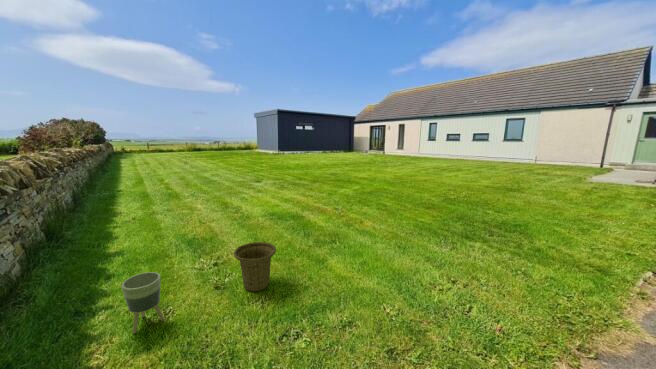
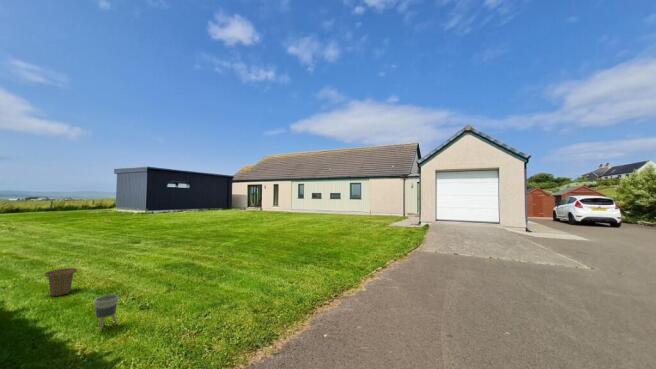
basket: present [234,242,276,292] -> present [45,268,77,296]

